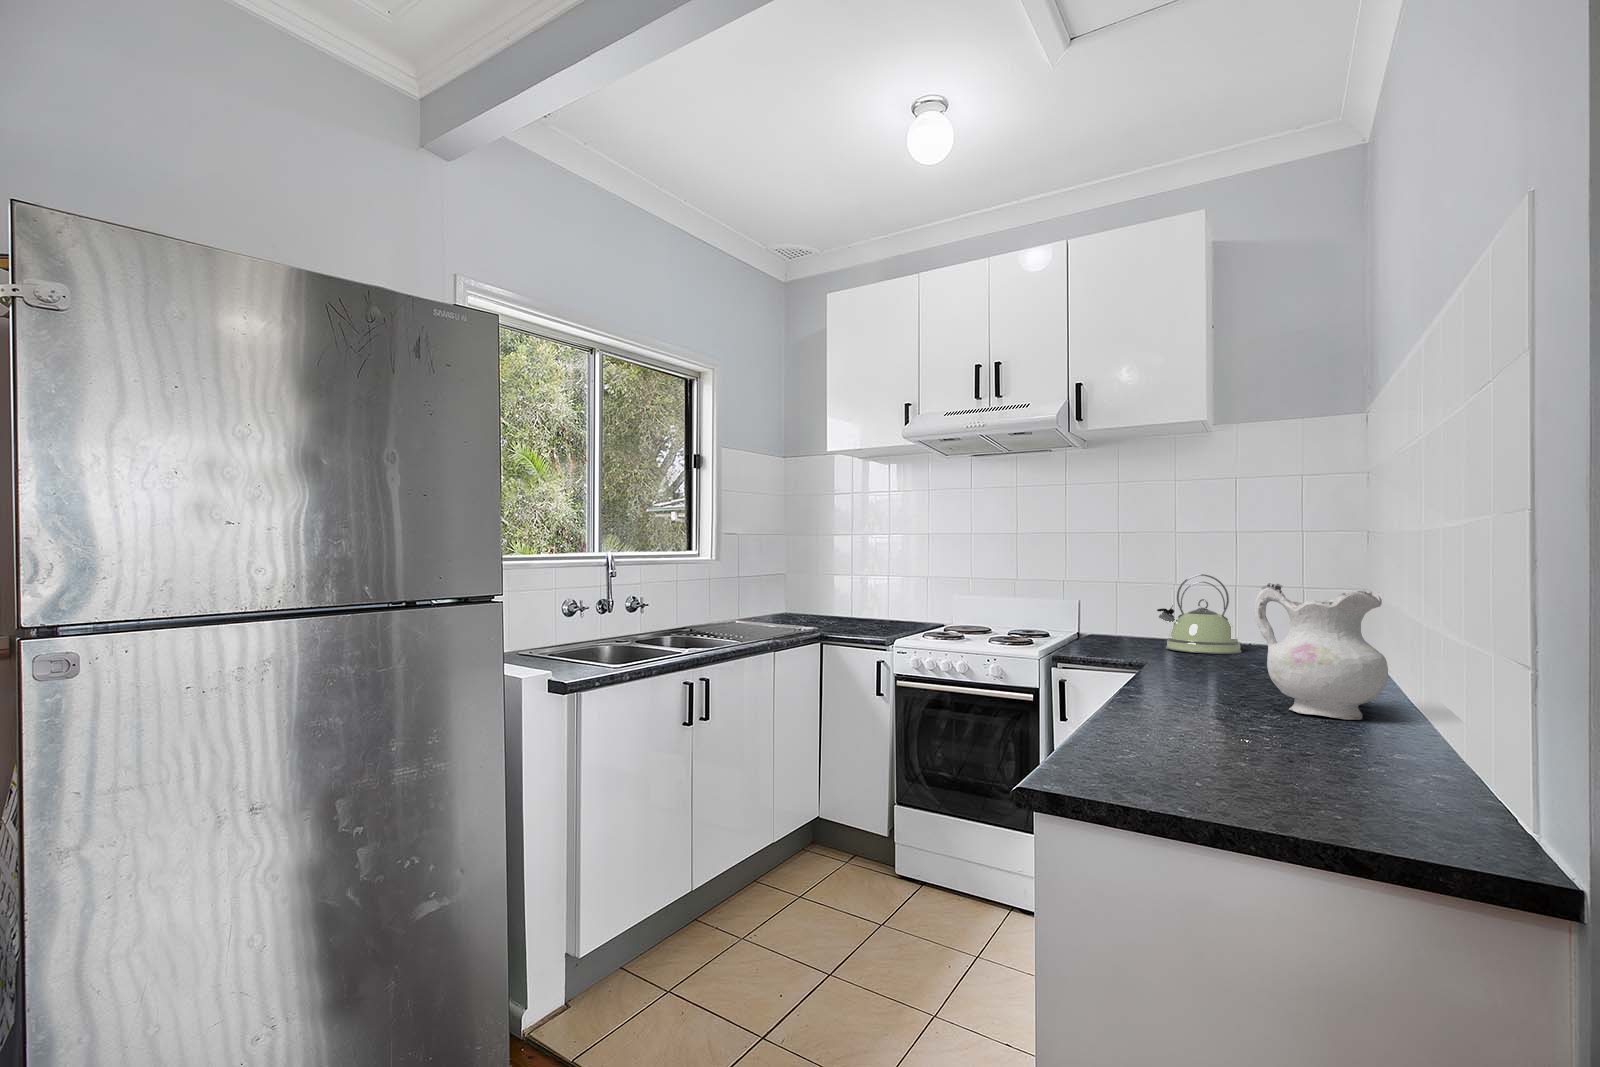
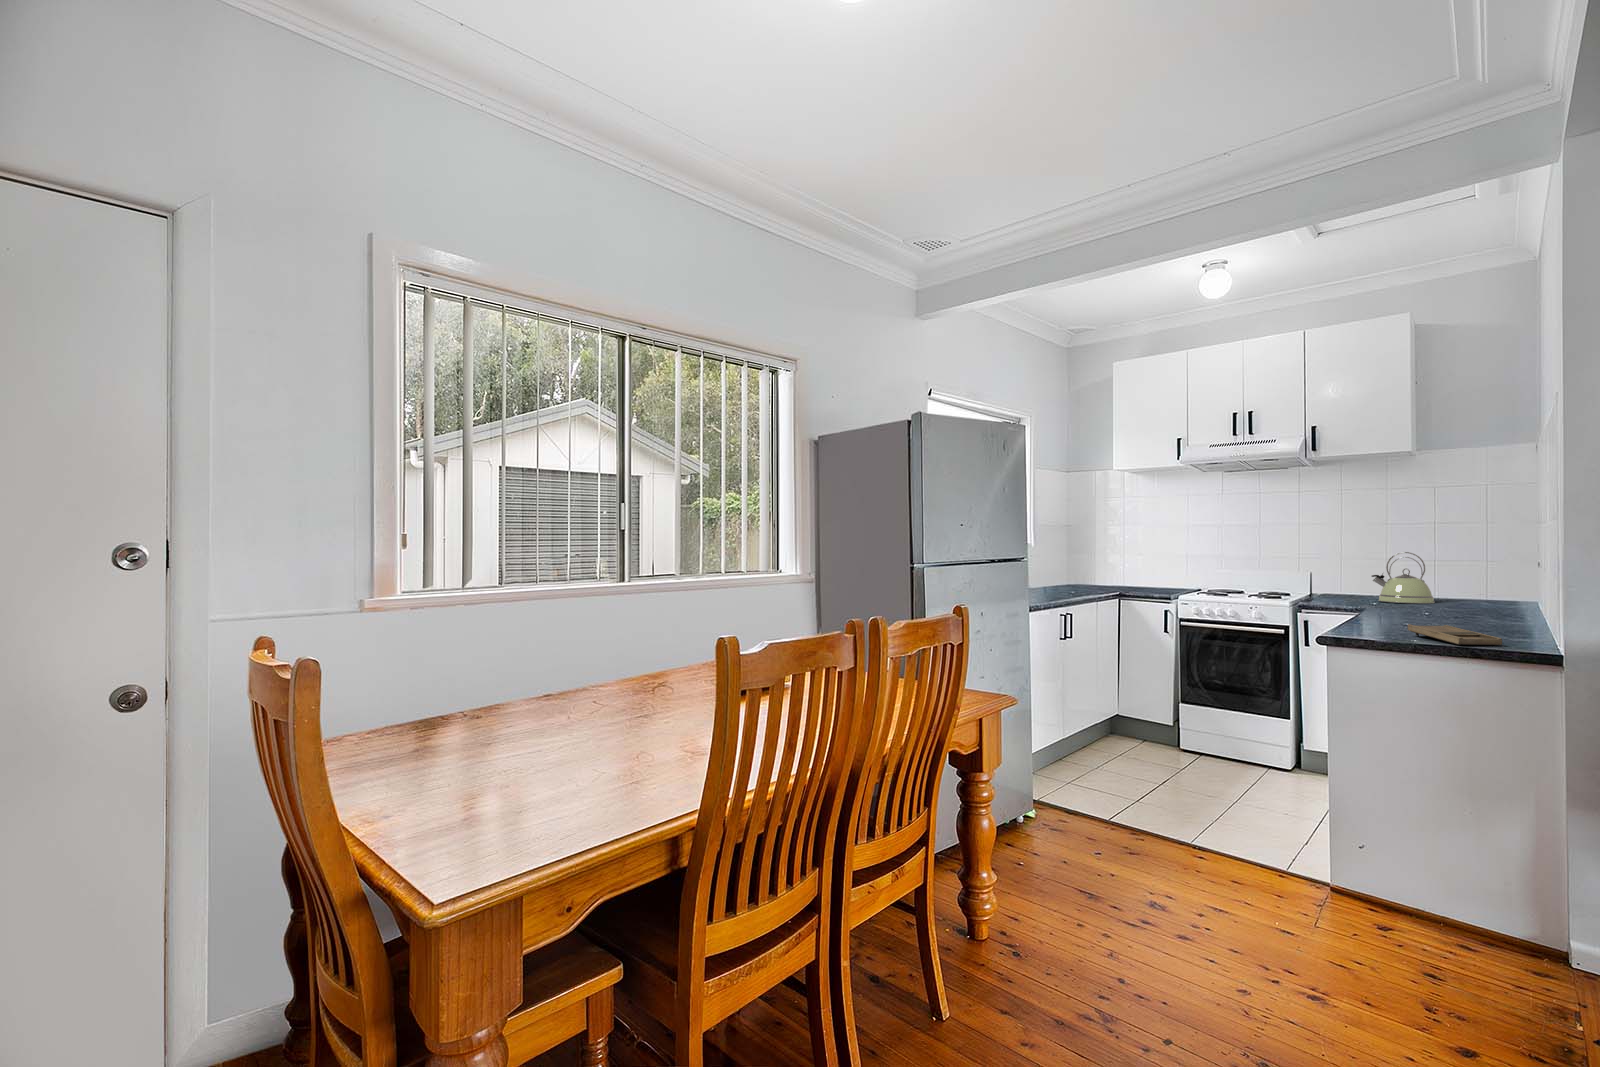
ceramic pitcher: present [1255,583,1388,720] -> none [1438,558,1514,626]
tray: none [1204,734,1425,815] -> present [1408,624,1502,645]

